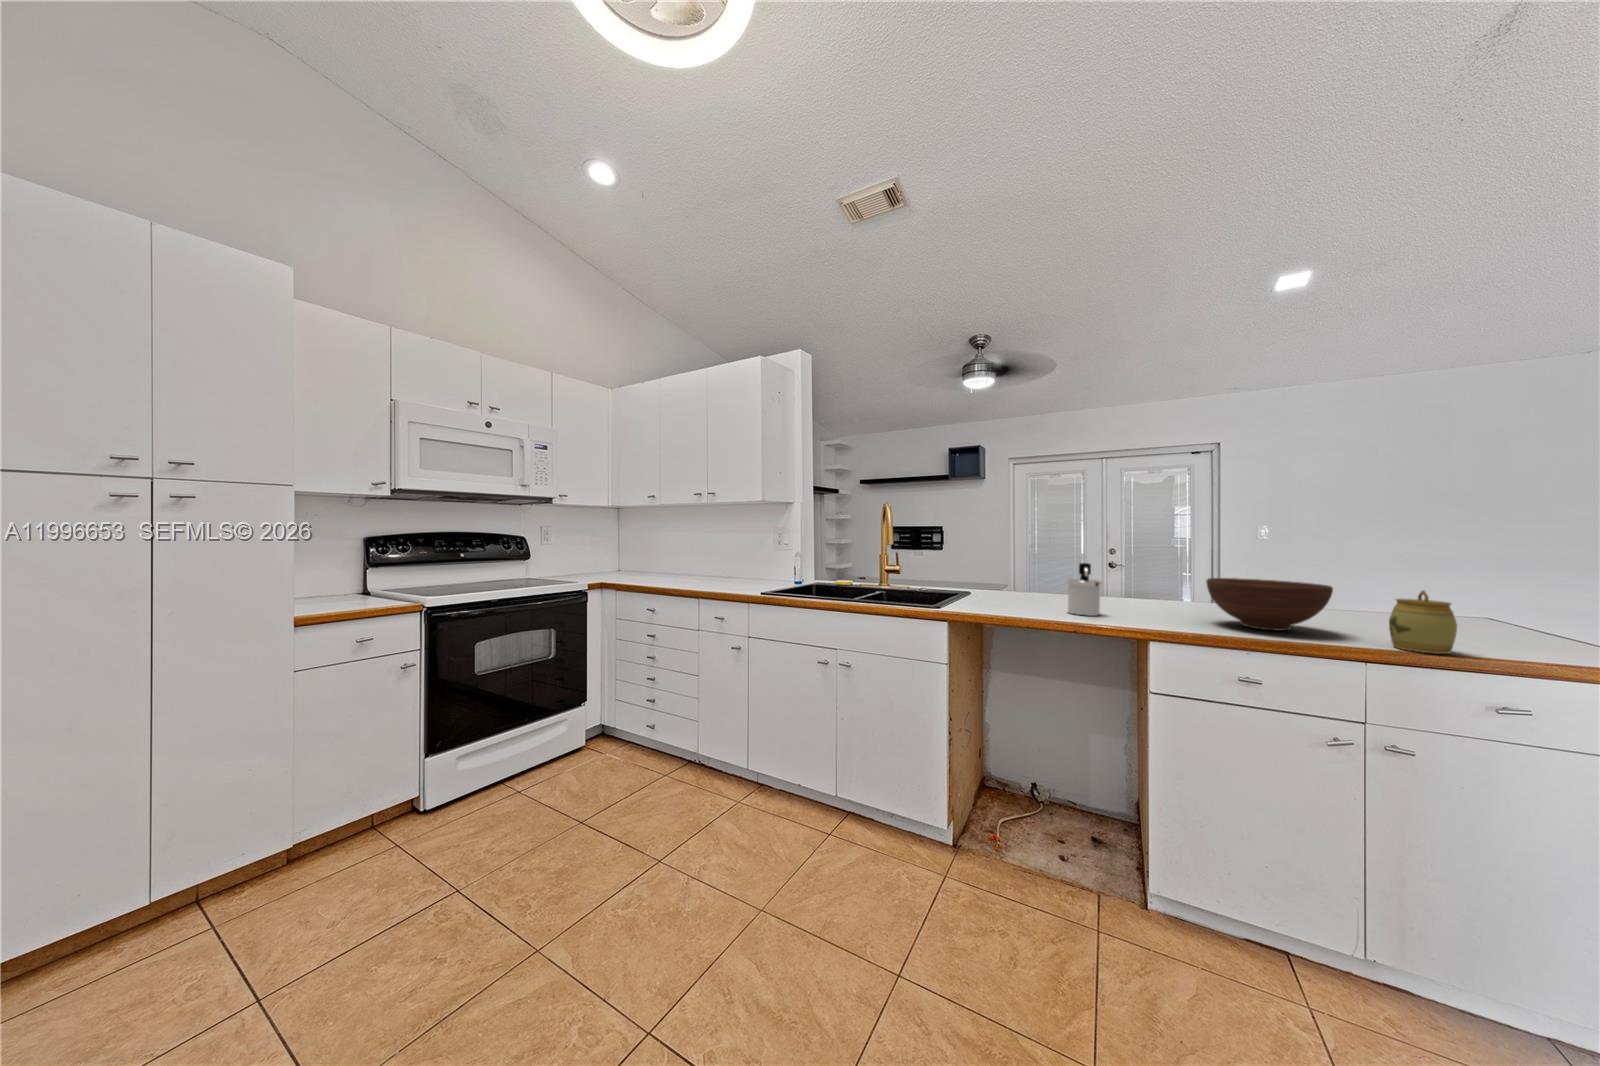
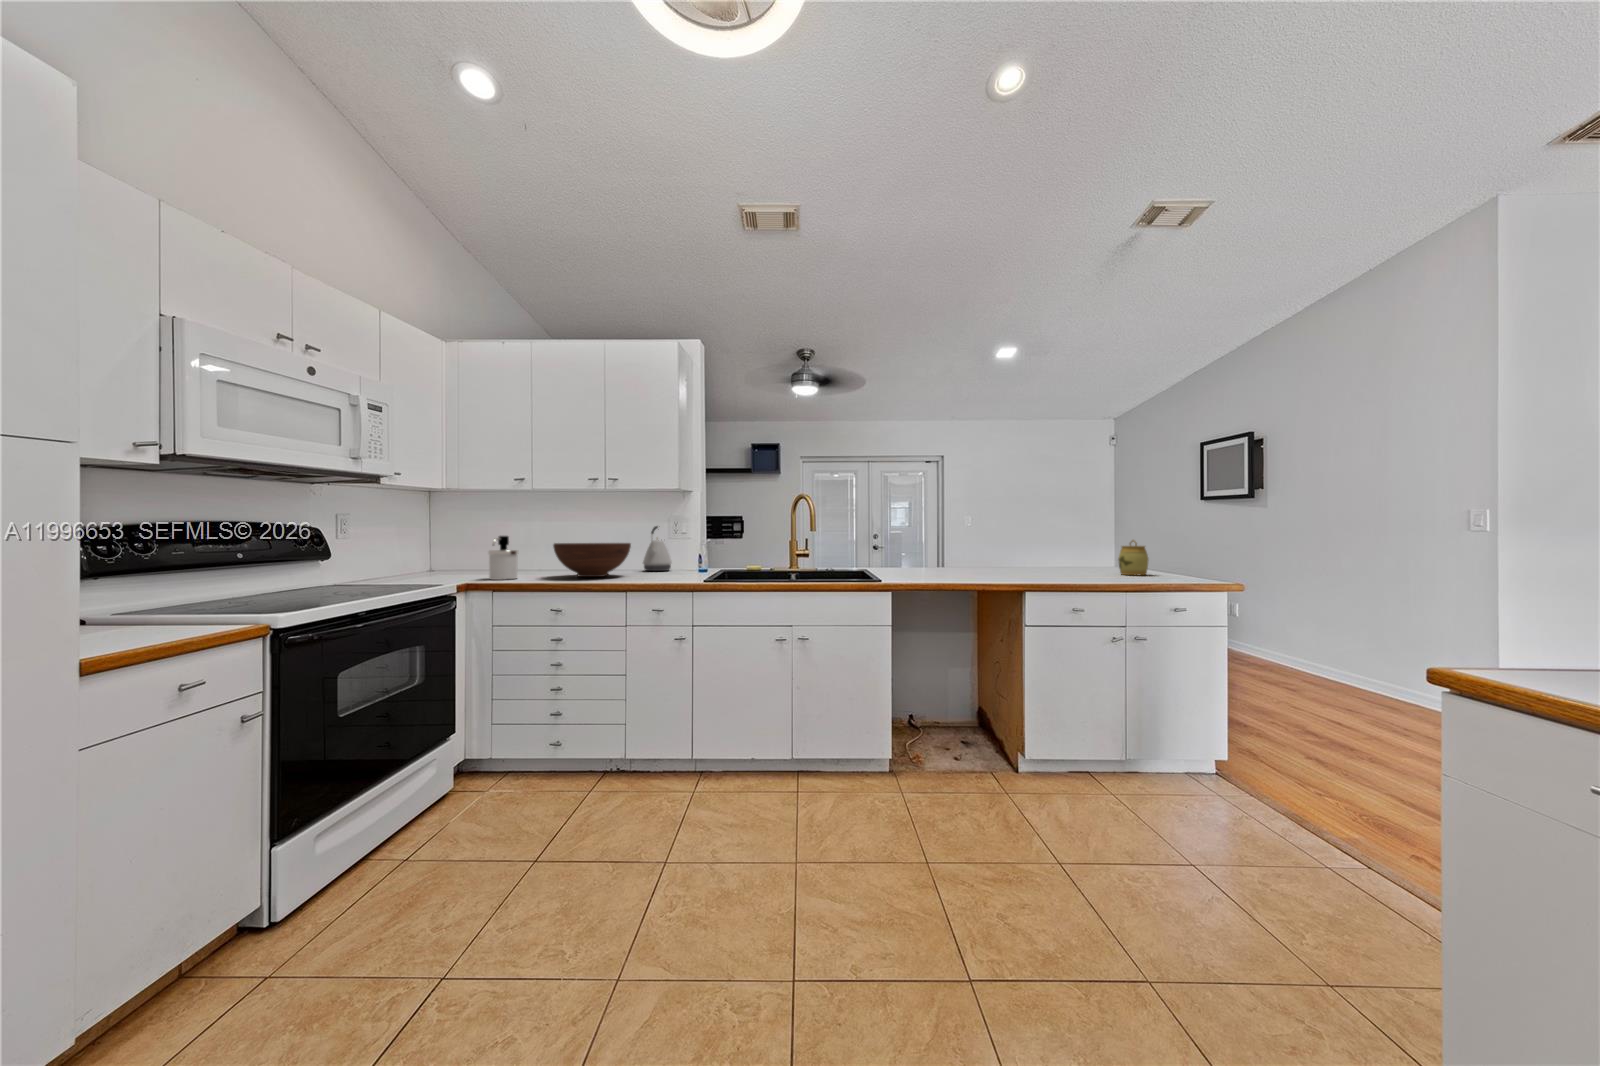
kettle: none [770,536,798,581] -> present [643,526,672,571]
soap dispenser: present [1067,563,1102,616] -> present [488,536,518,580]
fruit bowl: present [1206,578,1333,631] -> present [553,543,631,577]

